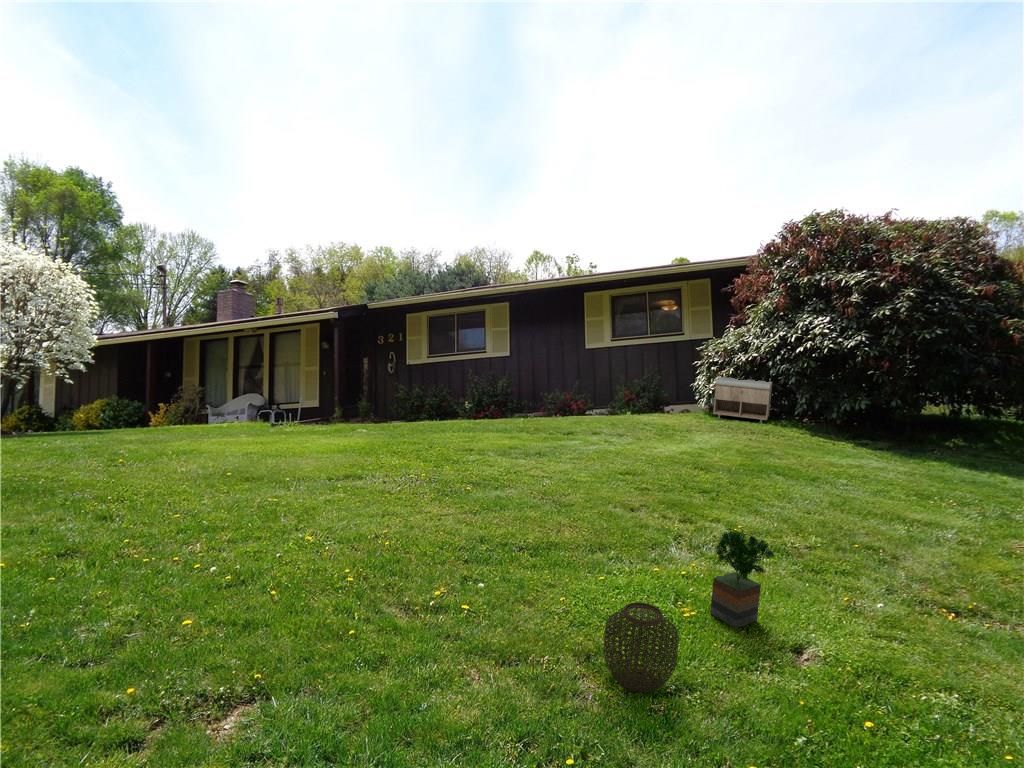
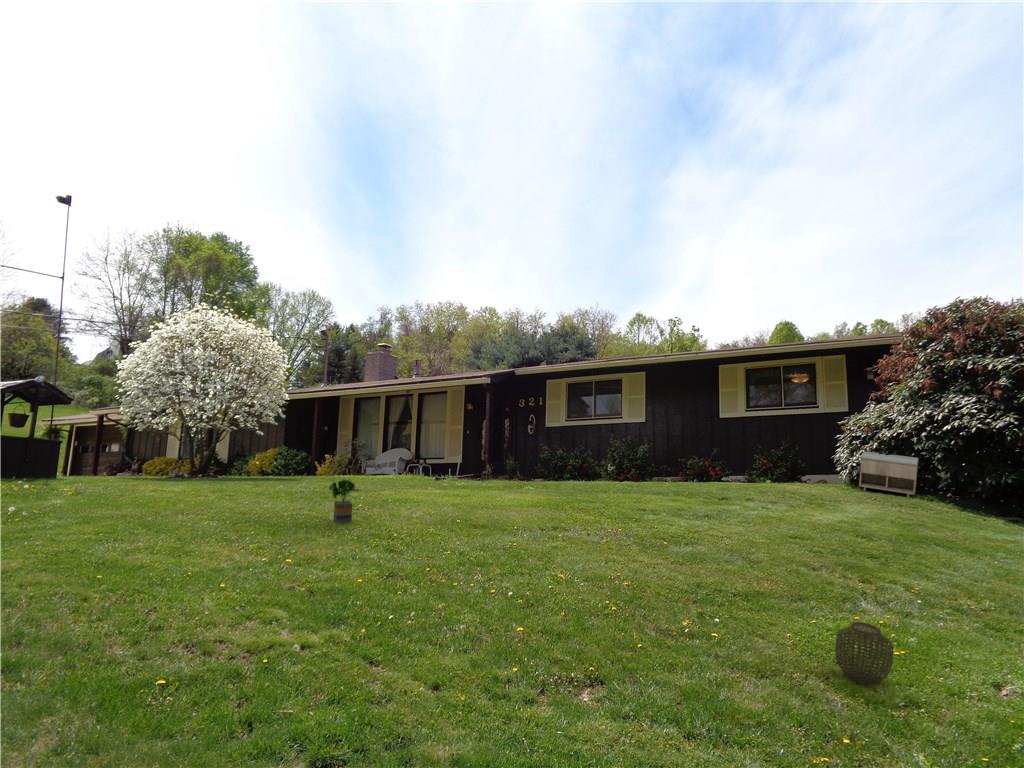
potted tree: present [710,531,775,628] -> present [329,480,359,523]

